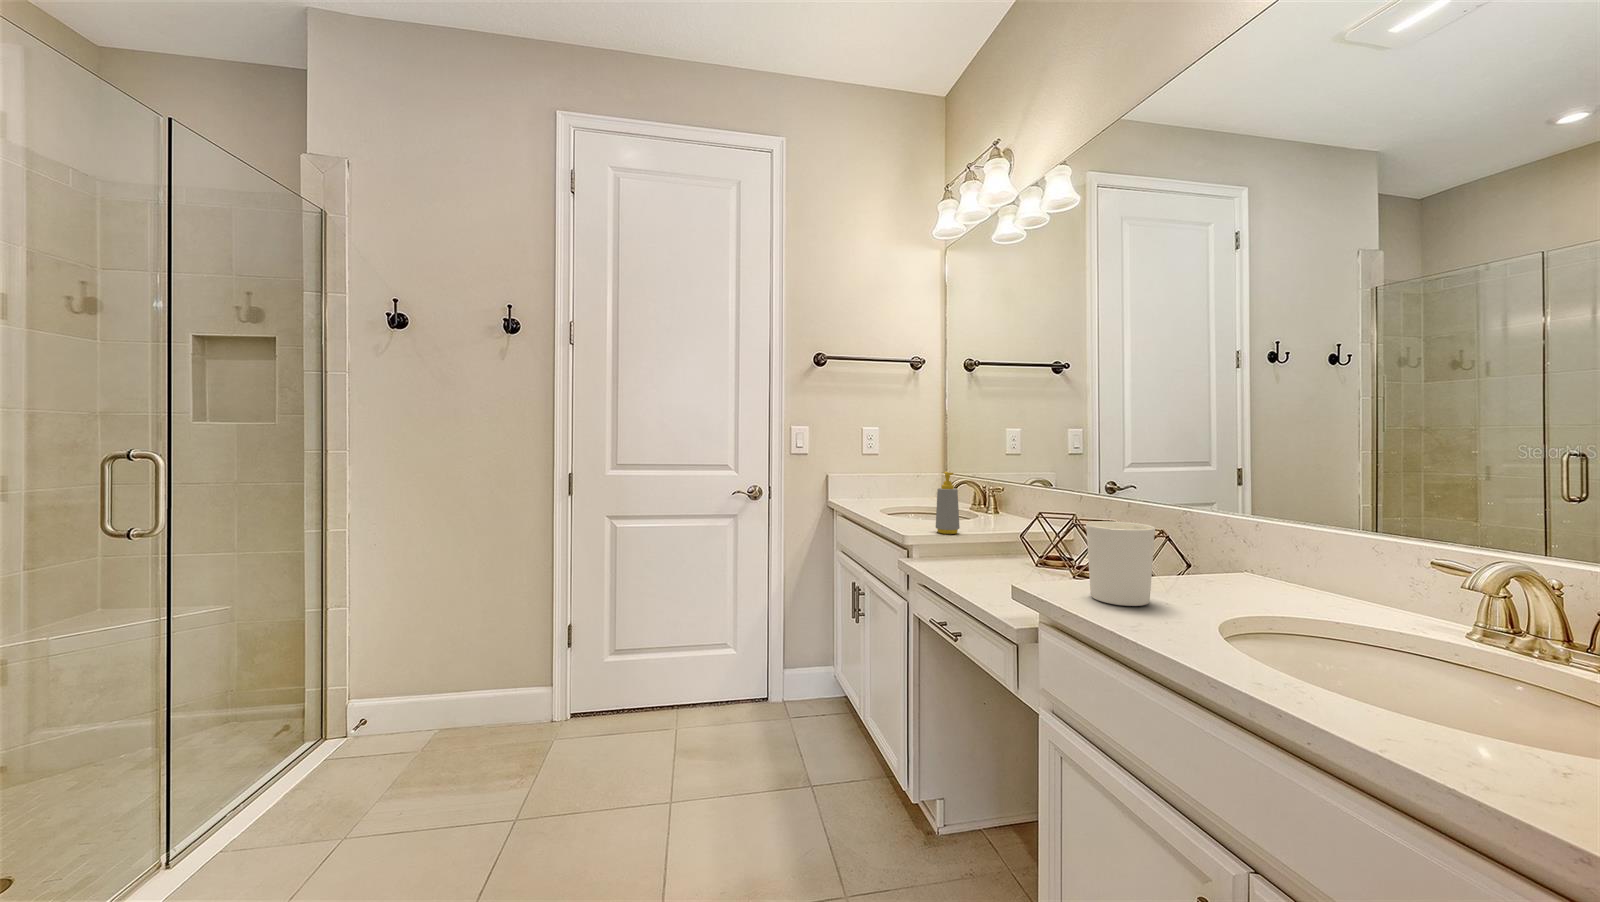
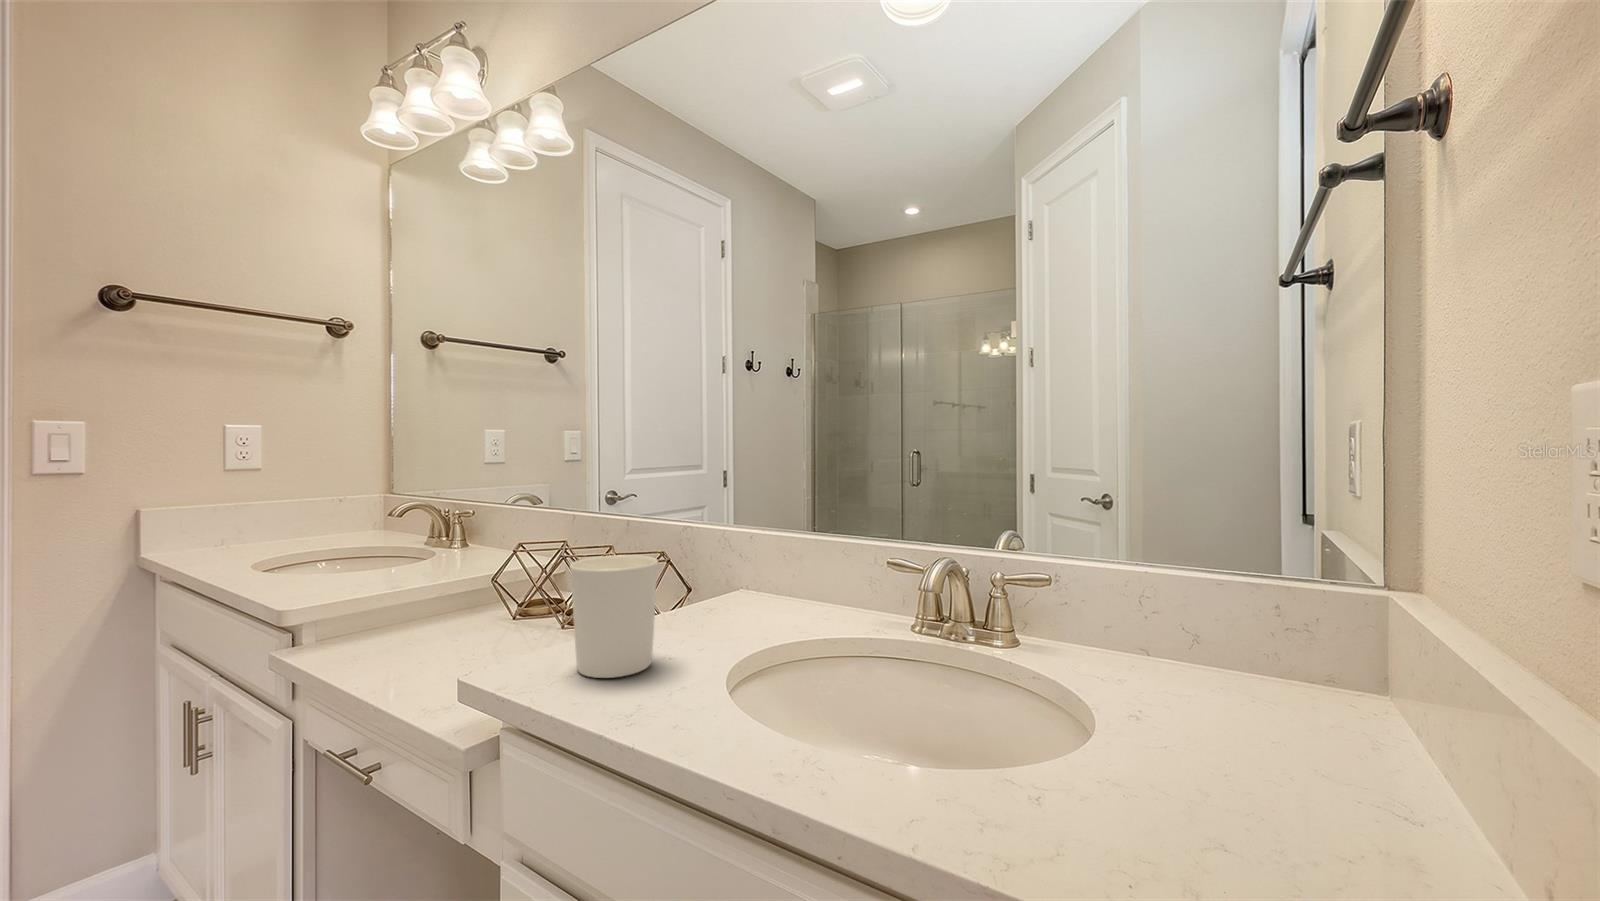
soap bottle: present [936,472,960,534] -> none [353,494,396,591]

